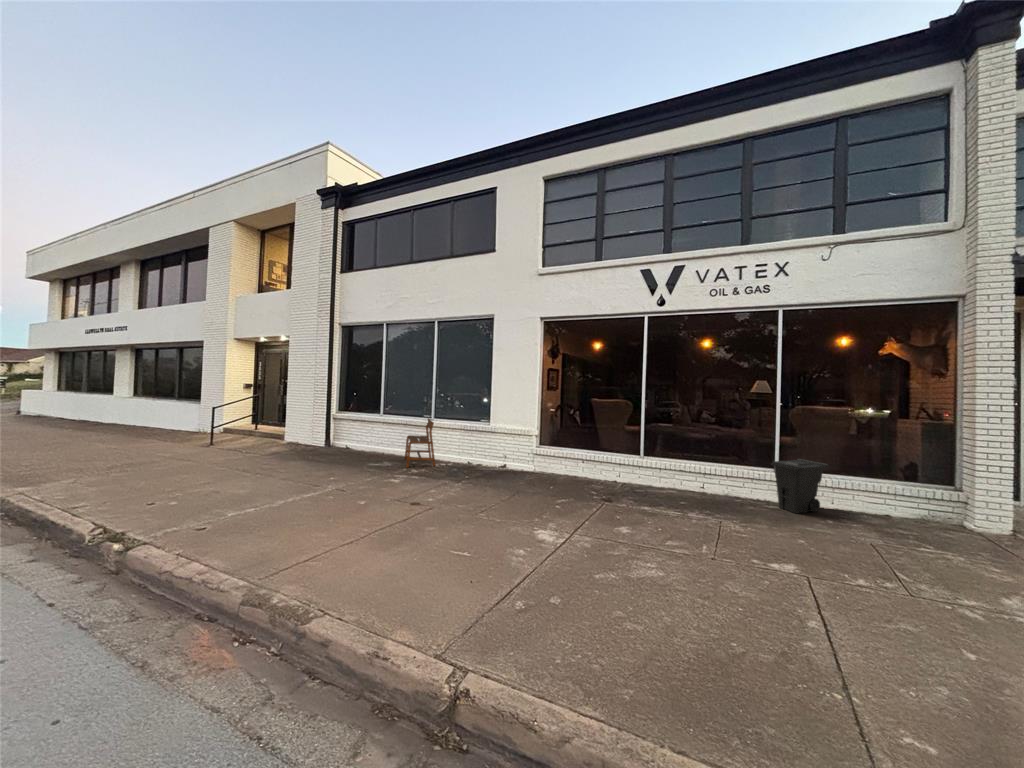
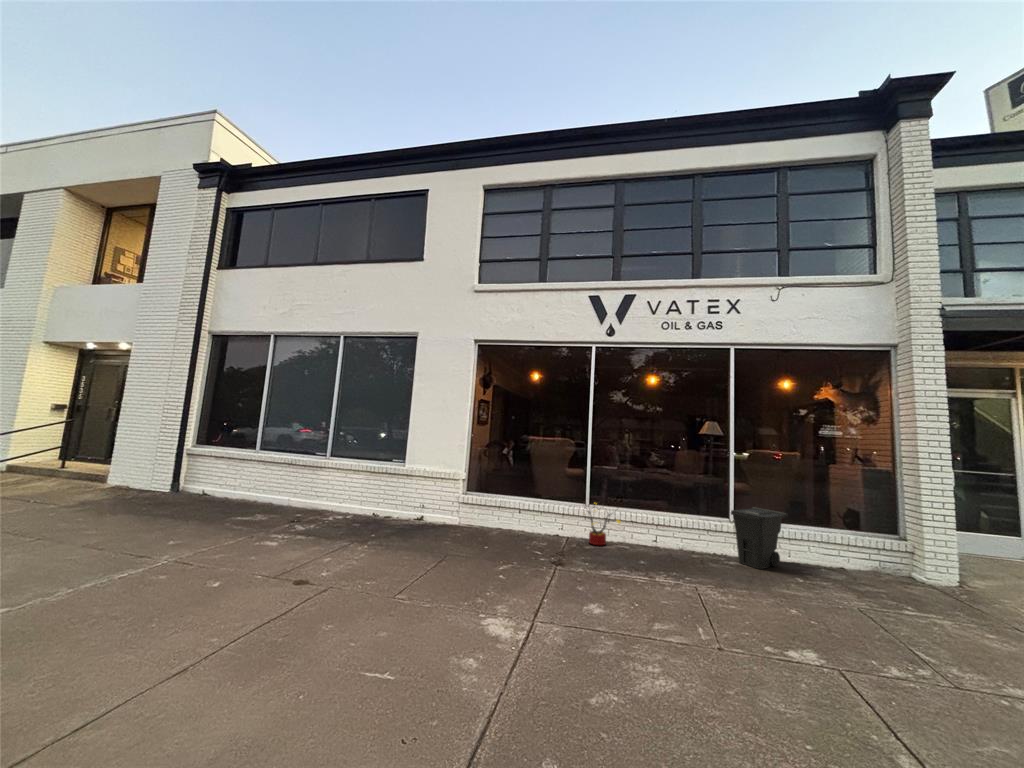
bench: present [405,418,435,468] -> none [286,456,331,521]
decorative plant: none [637,452,669,490] -> present [588,507,621,545]

